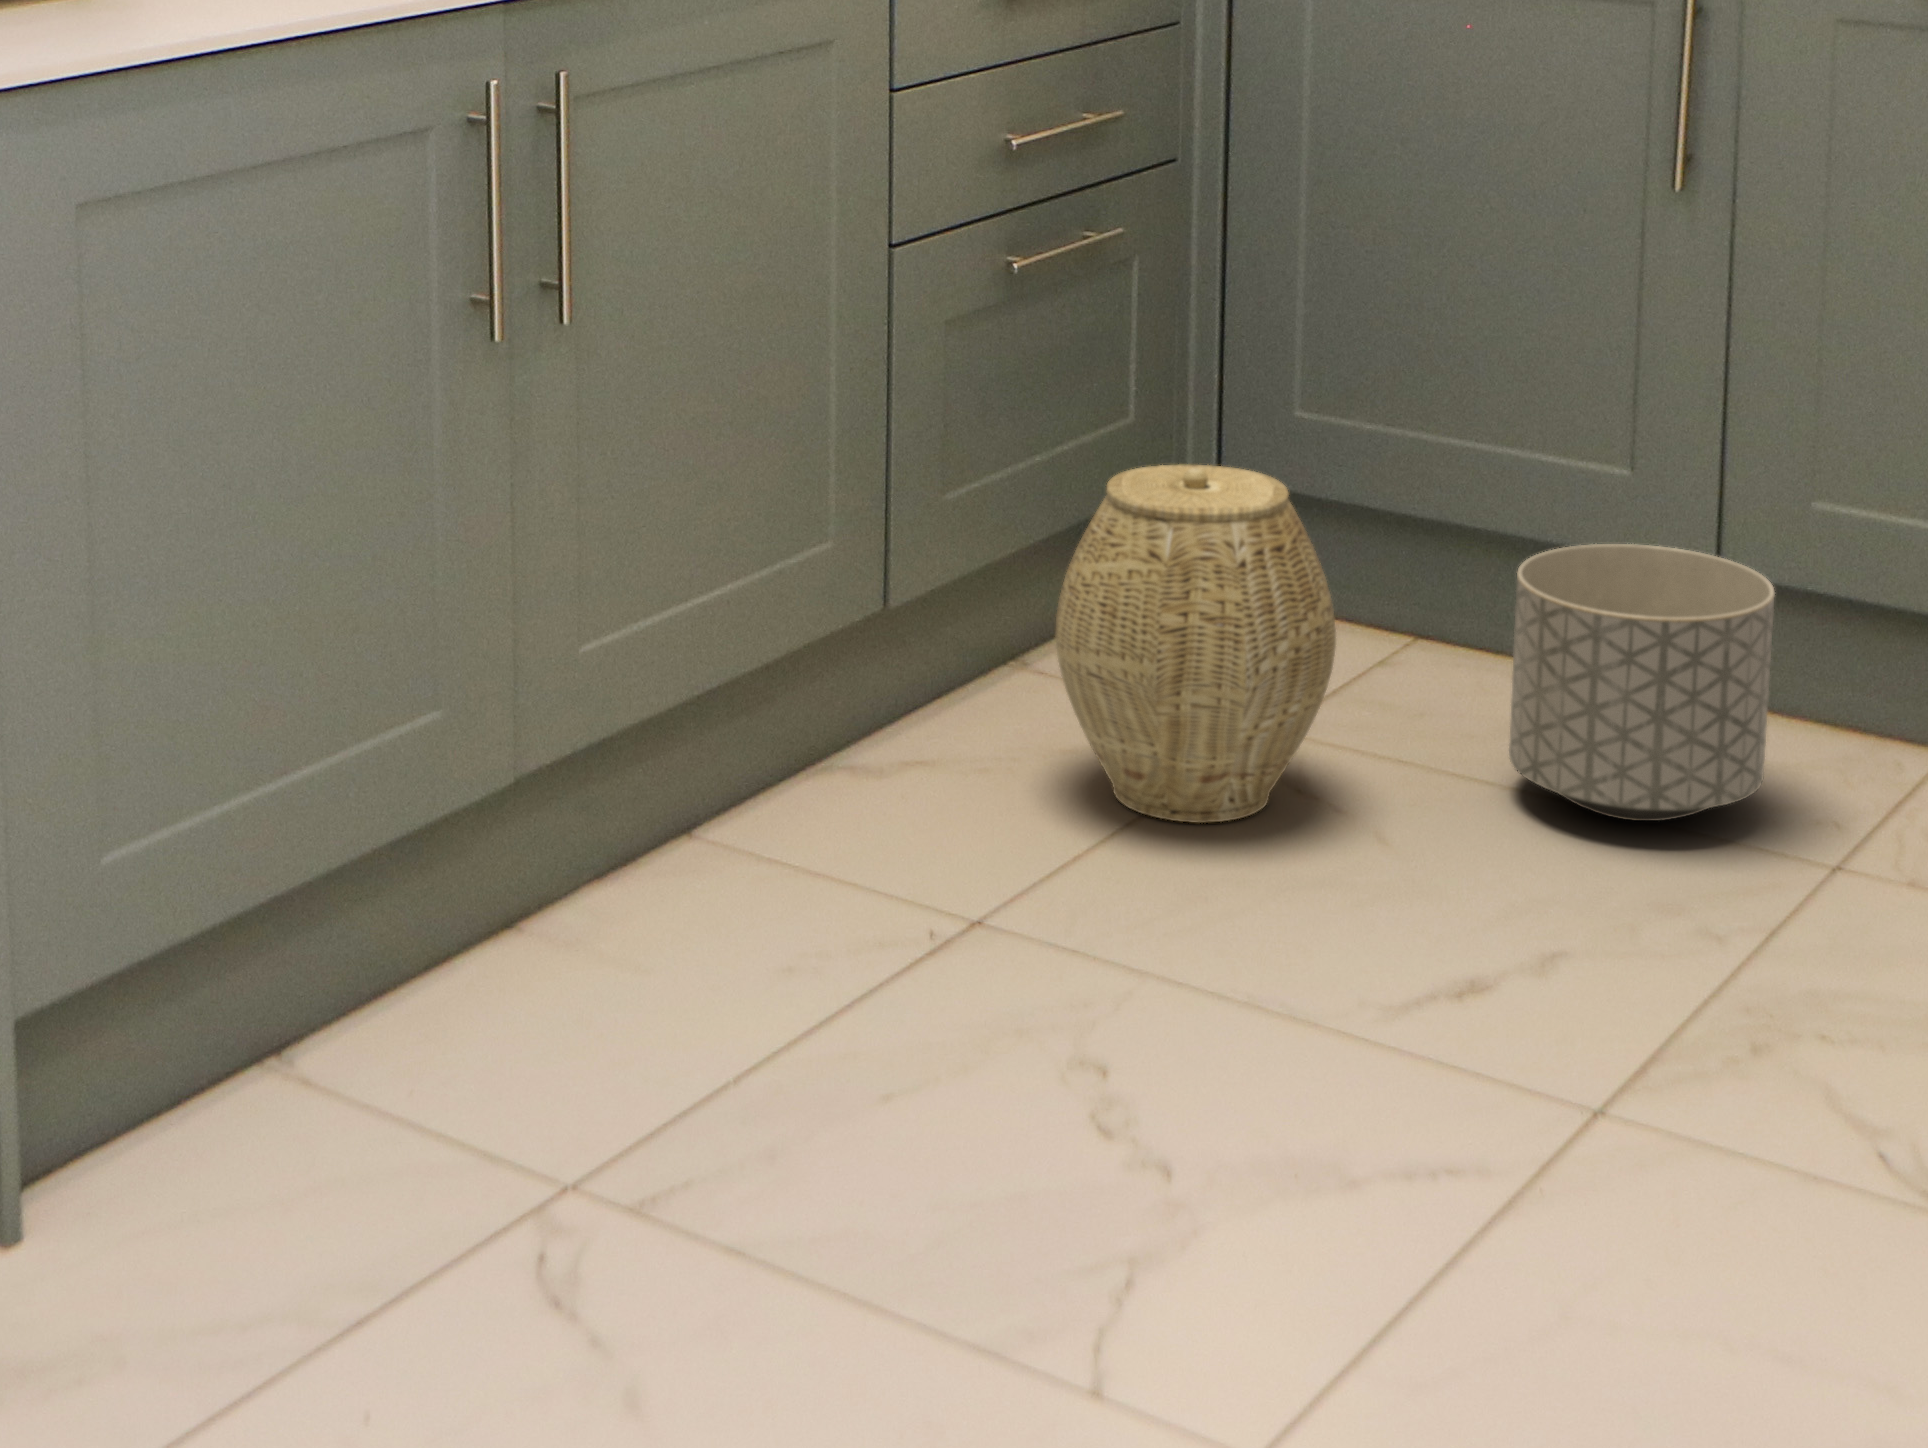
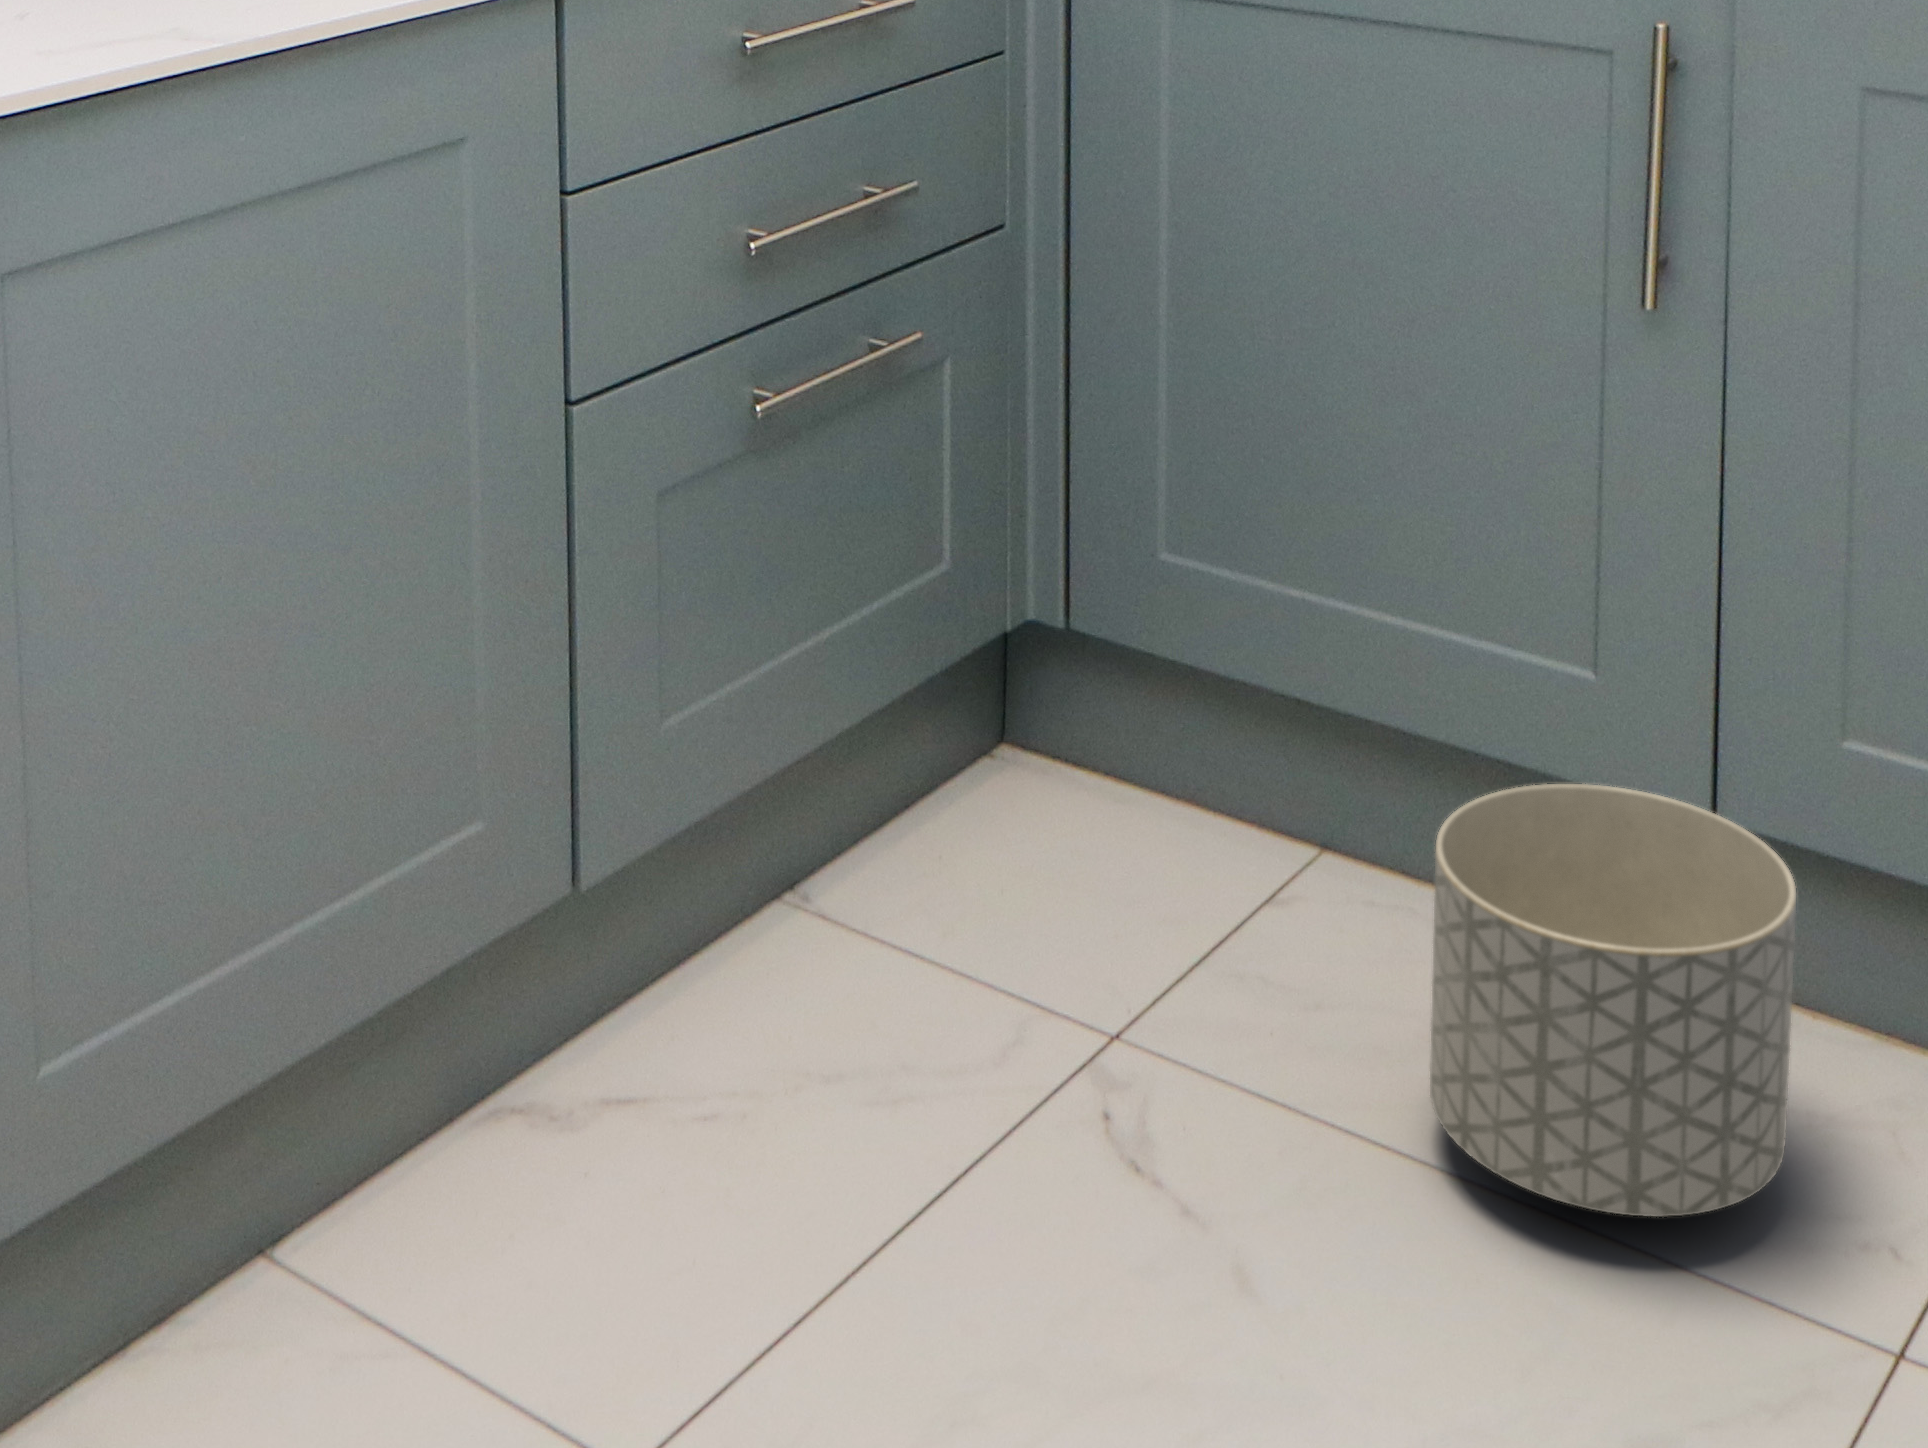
woven basket: present [1055,465,1336,823] -> none [805,677,1185,1201]

